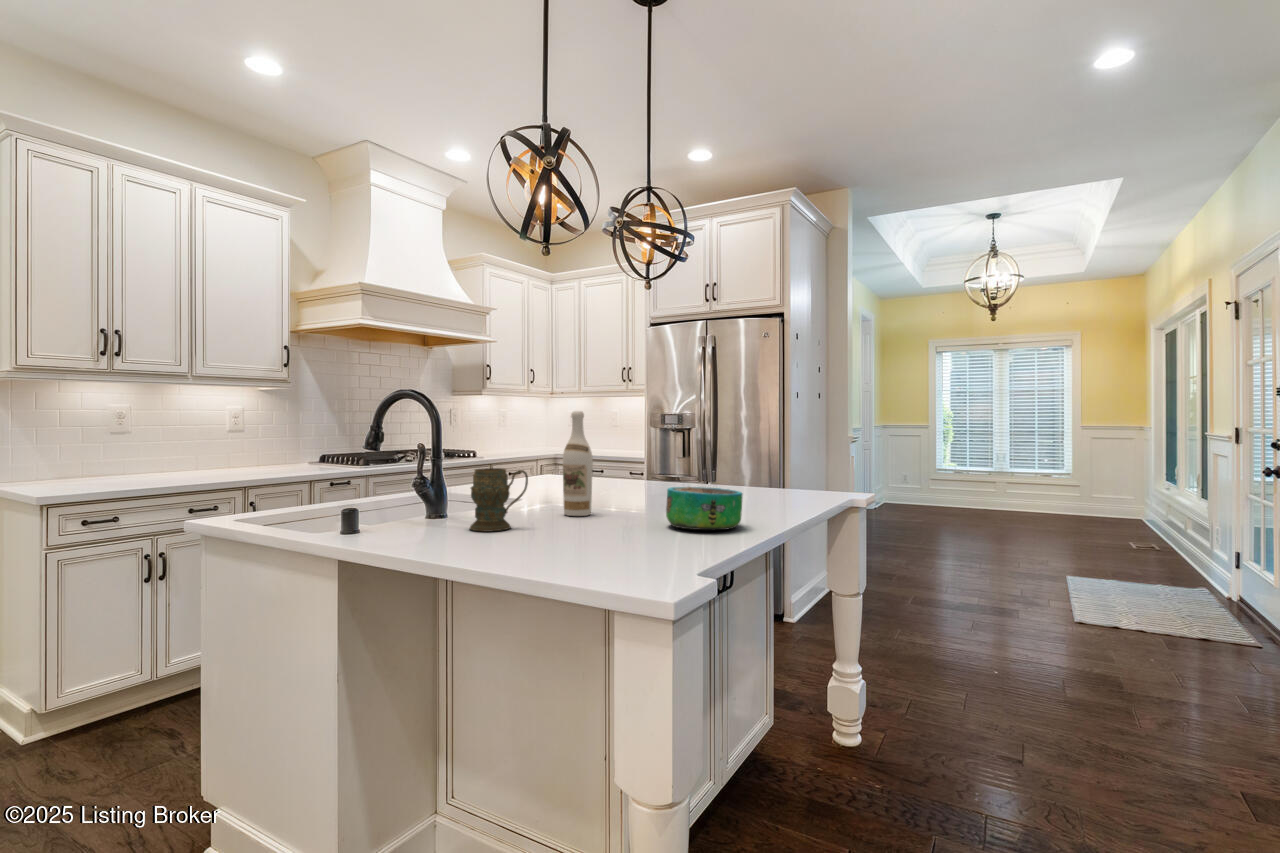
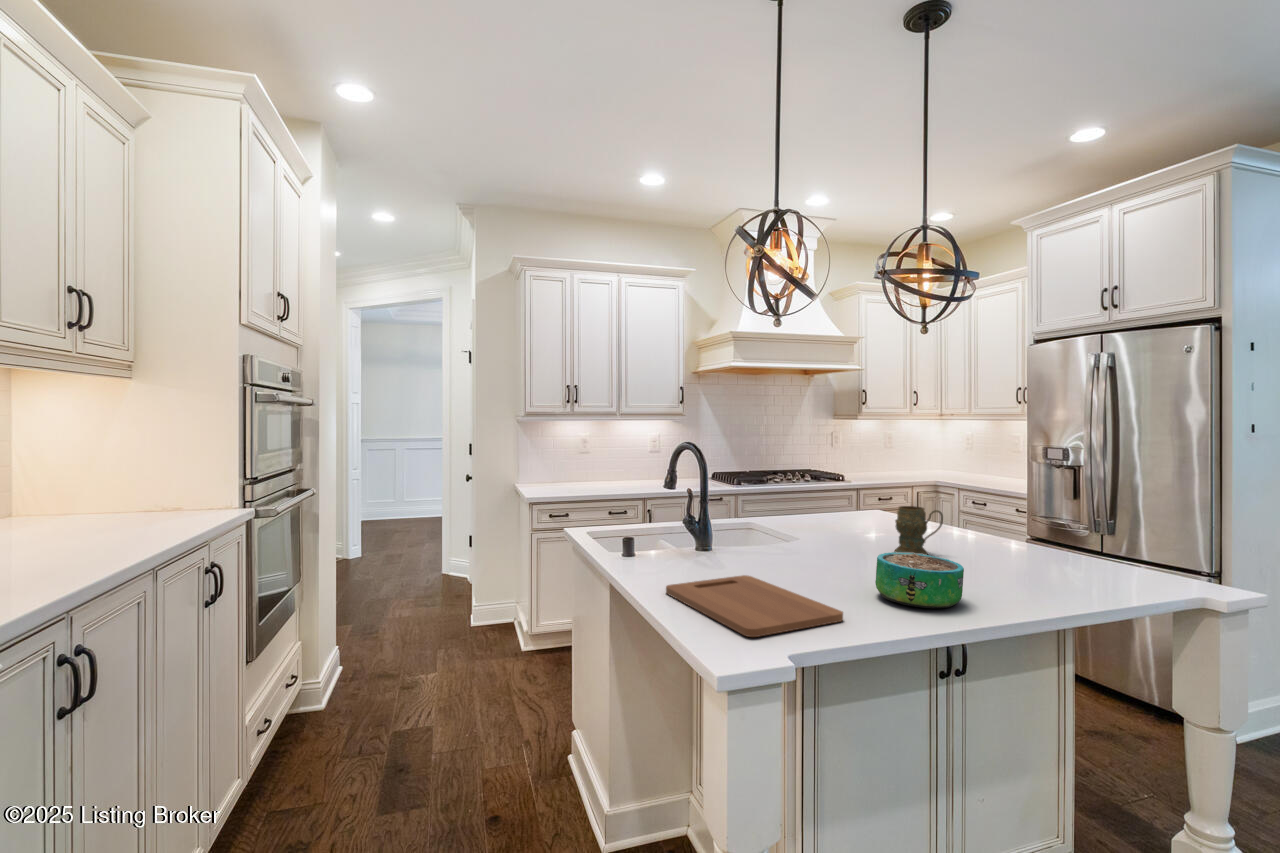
wine bottle: present [563,411,593,516] -> none [805,466,834,566]
mug: present [470,468,528,531] -> present [895,506,943,555]
cutting board: none [470,528,680,571] -> present [666,575,843,637]

